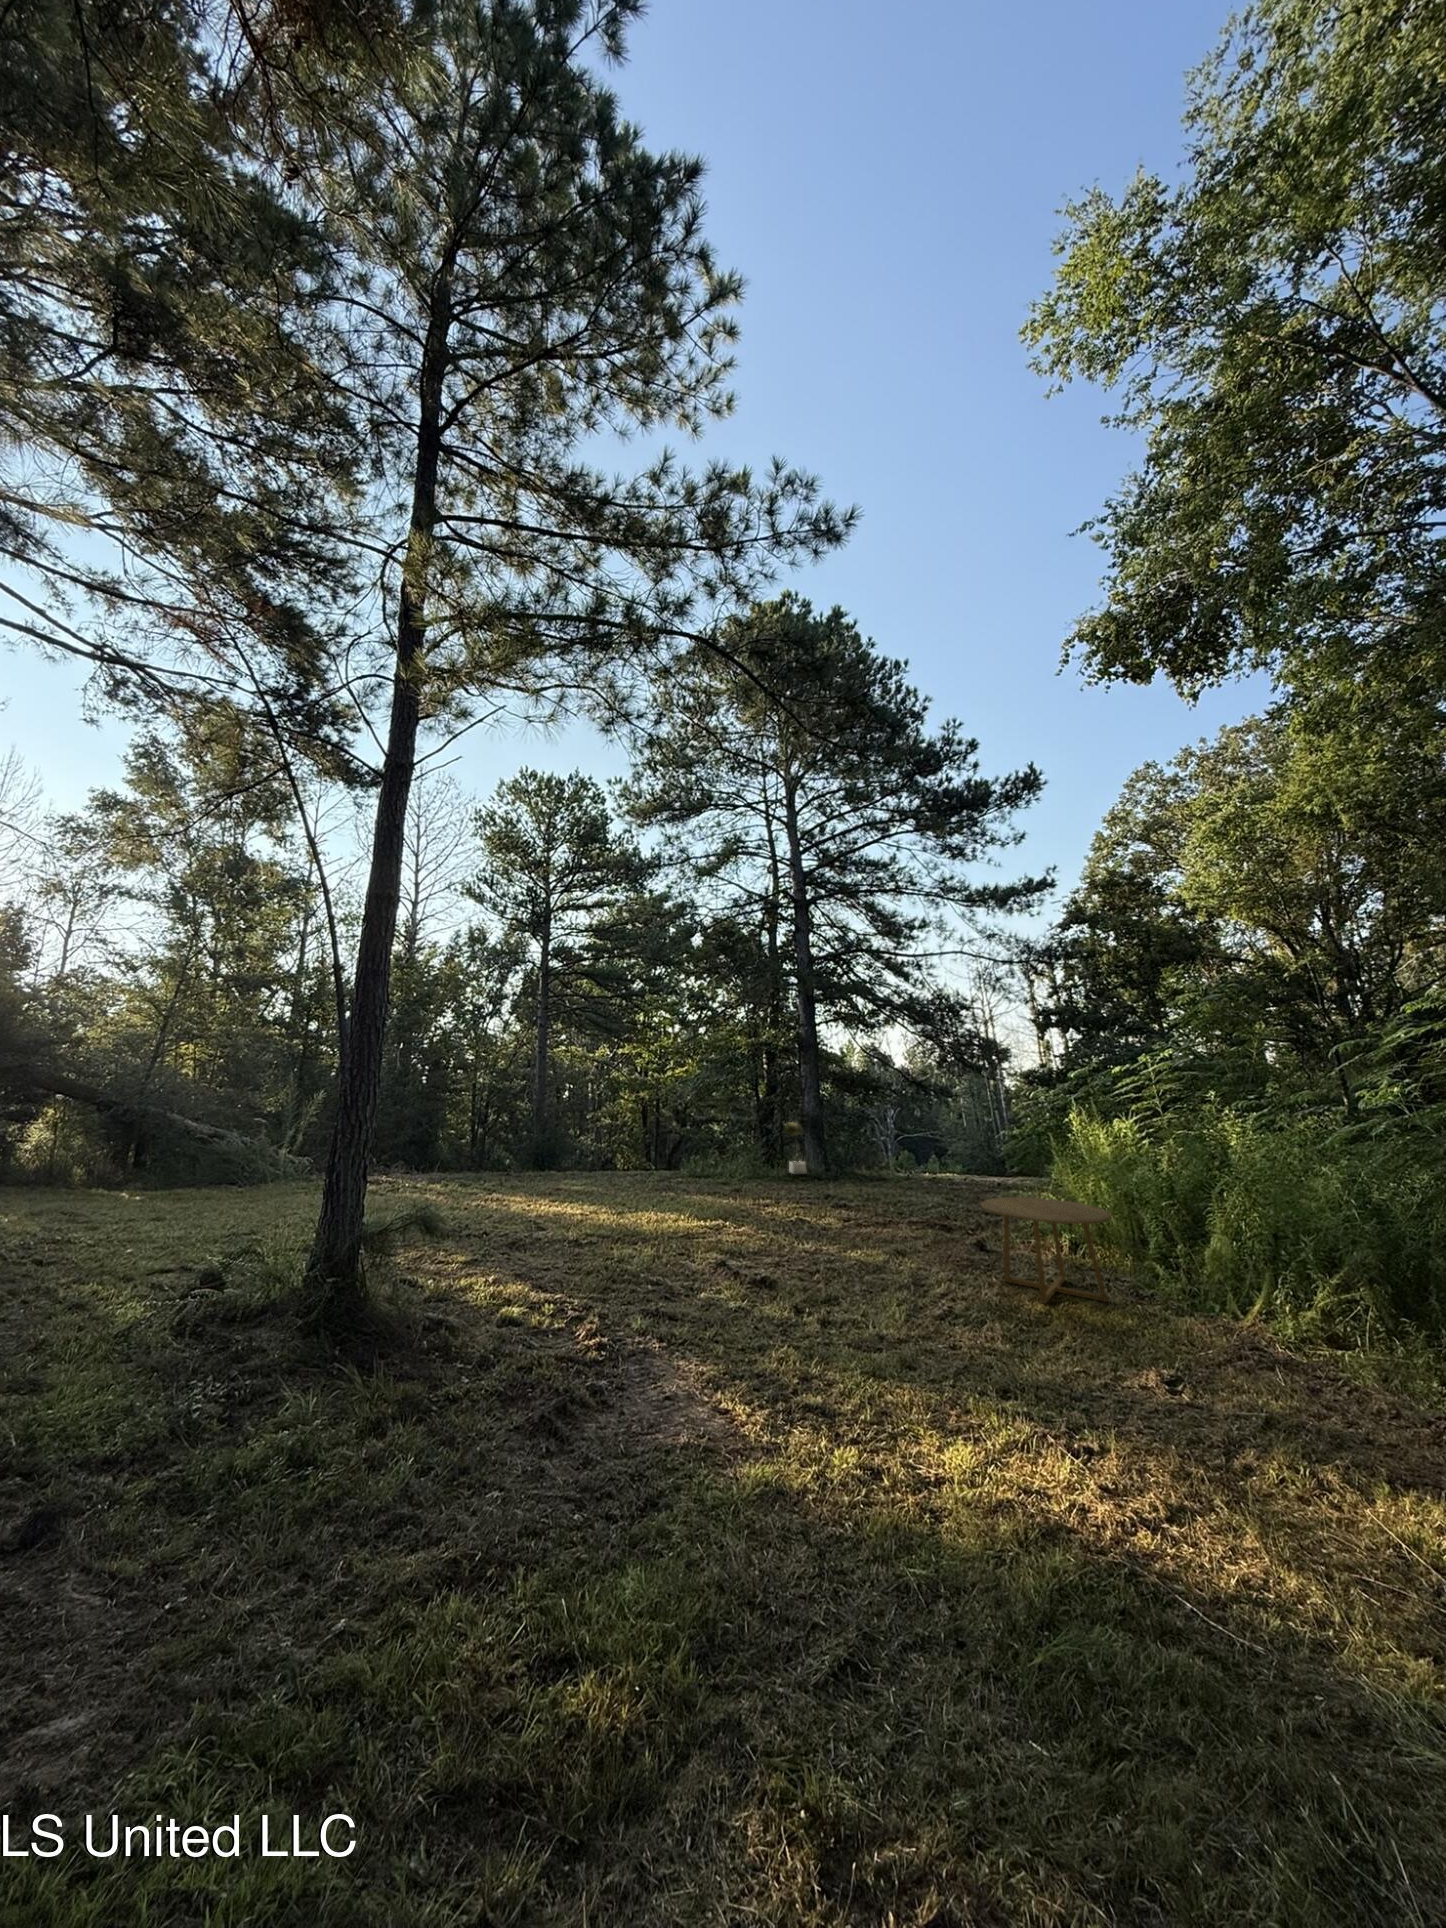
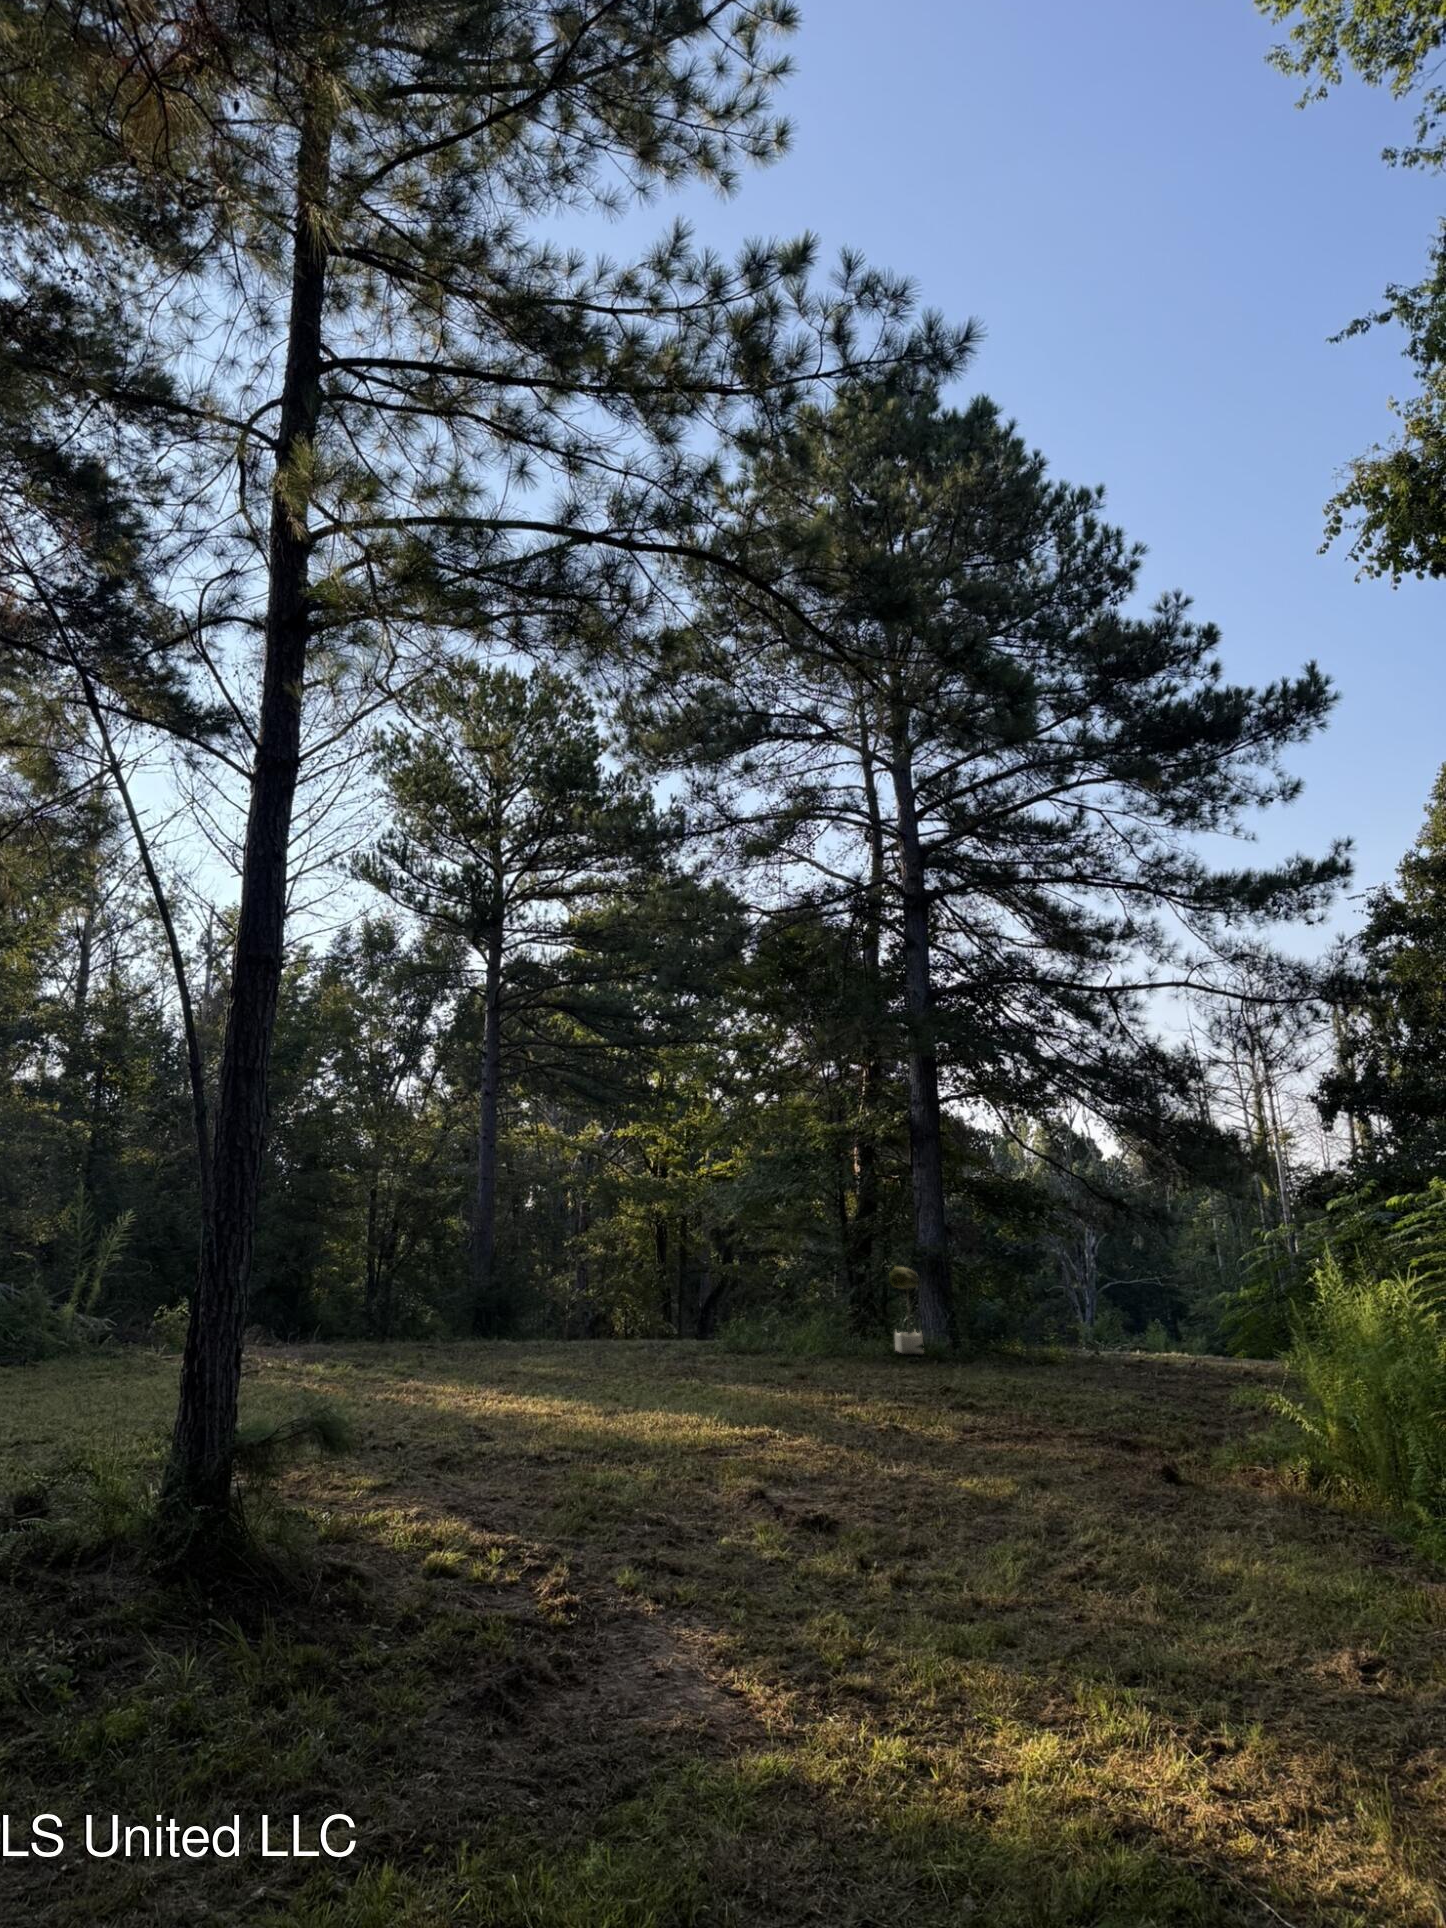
round table: present [981,1197,1112,1304] -> none [1154,1371,1346,1523]

